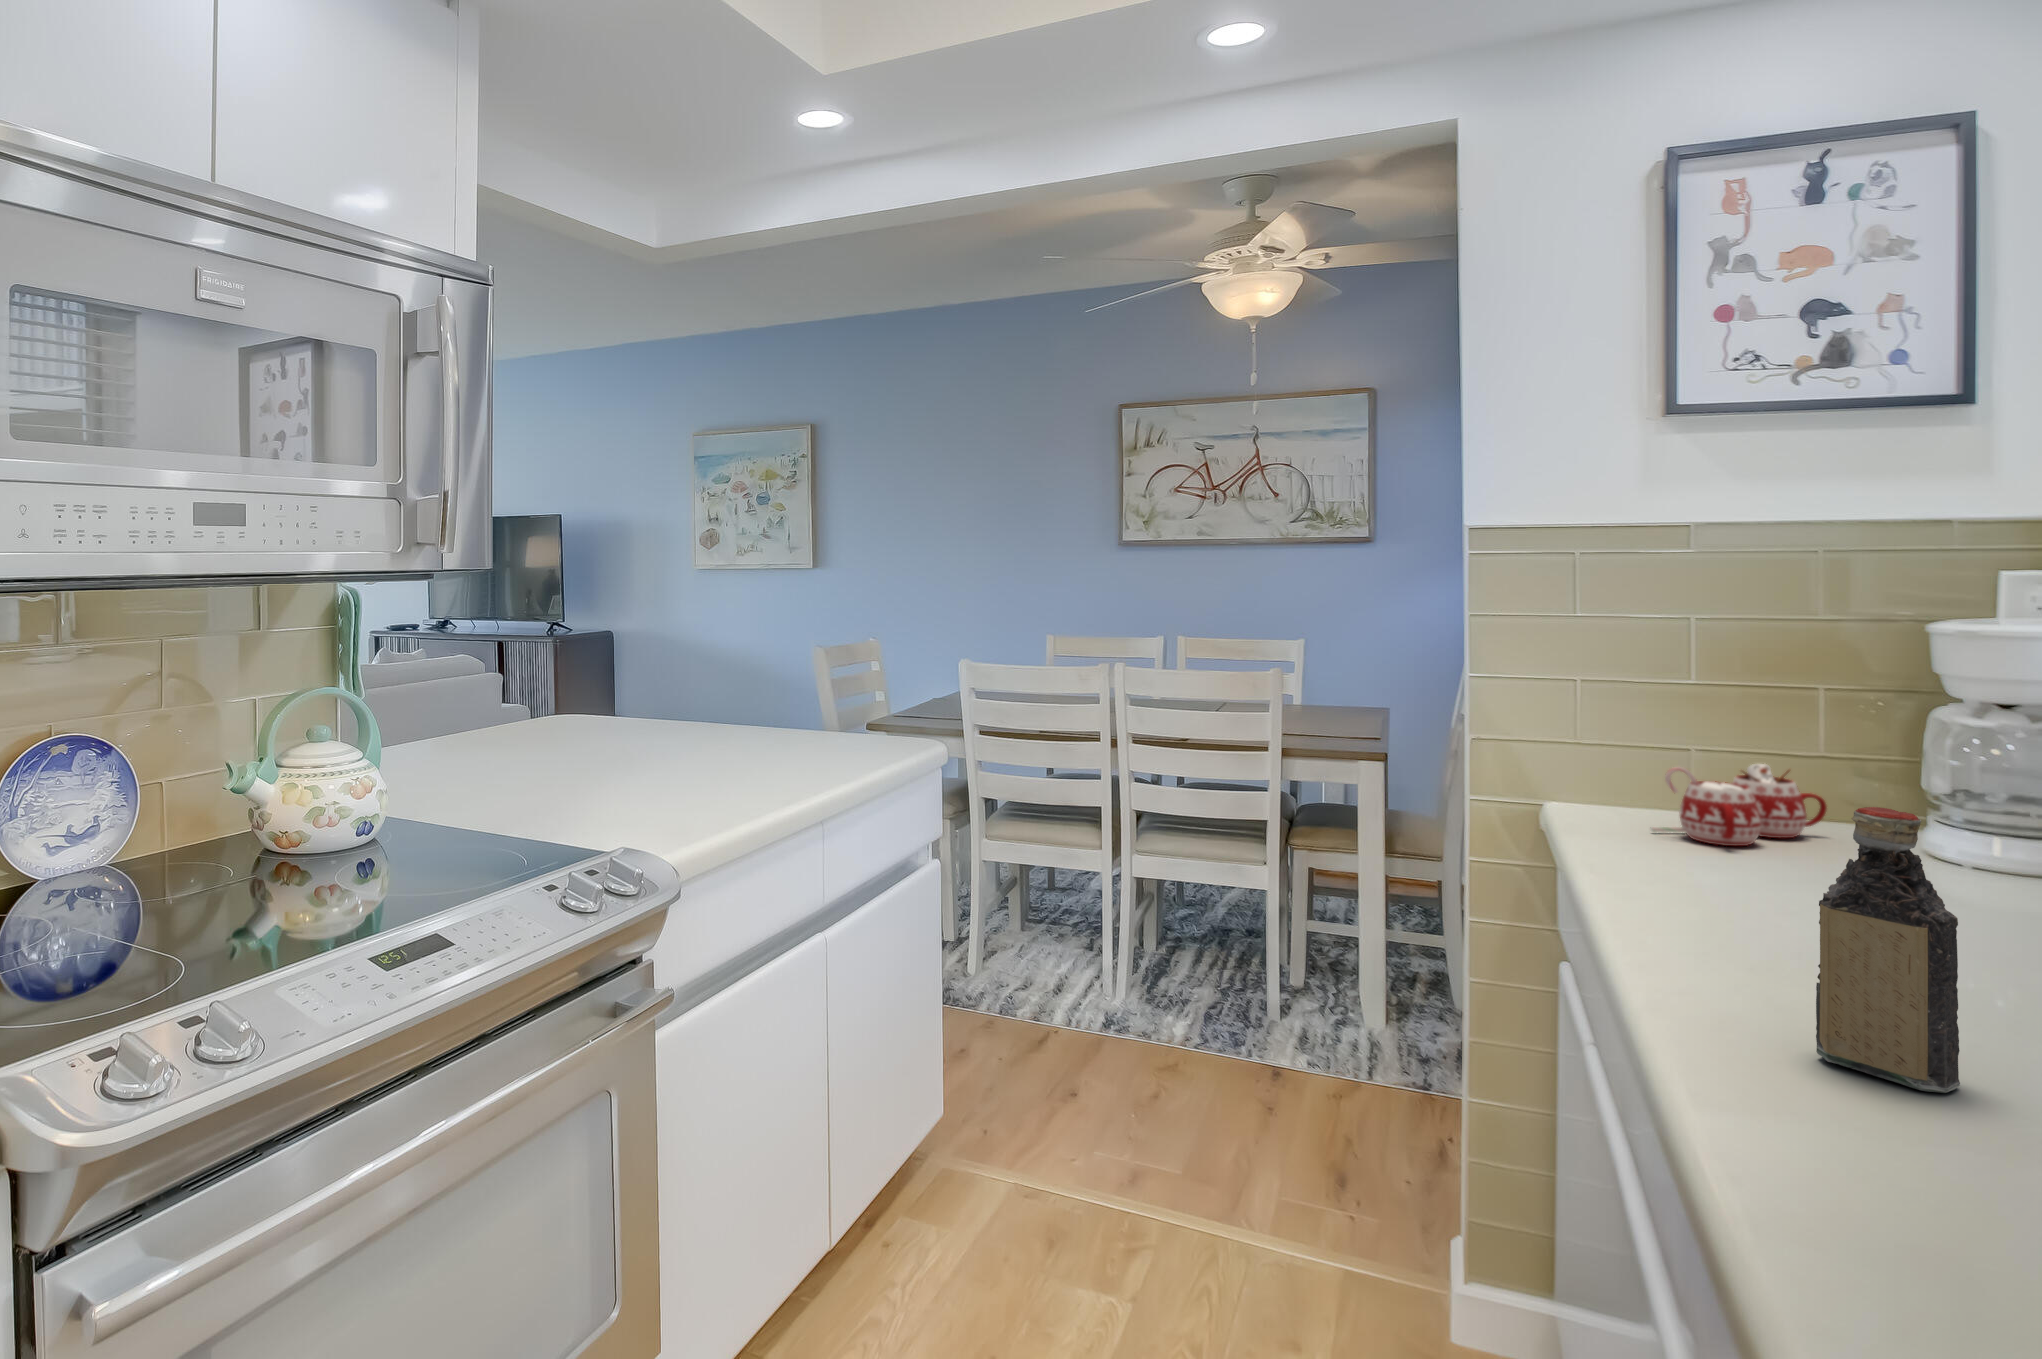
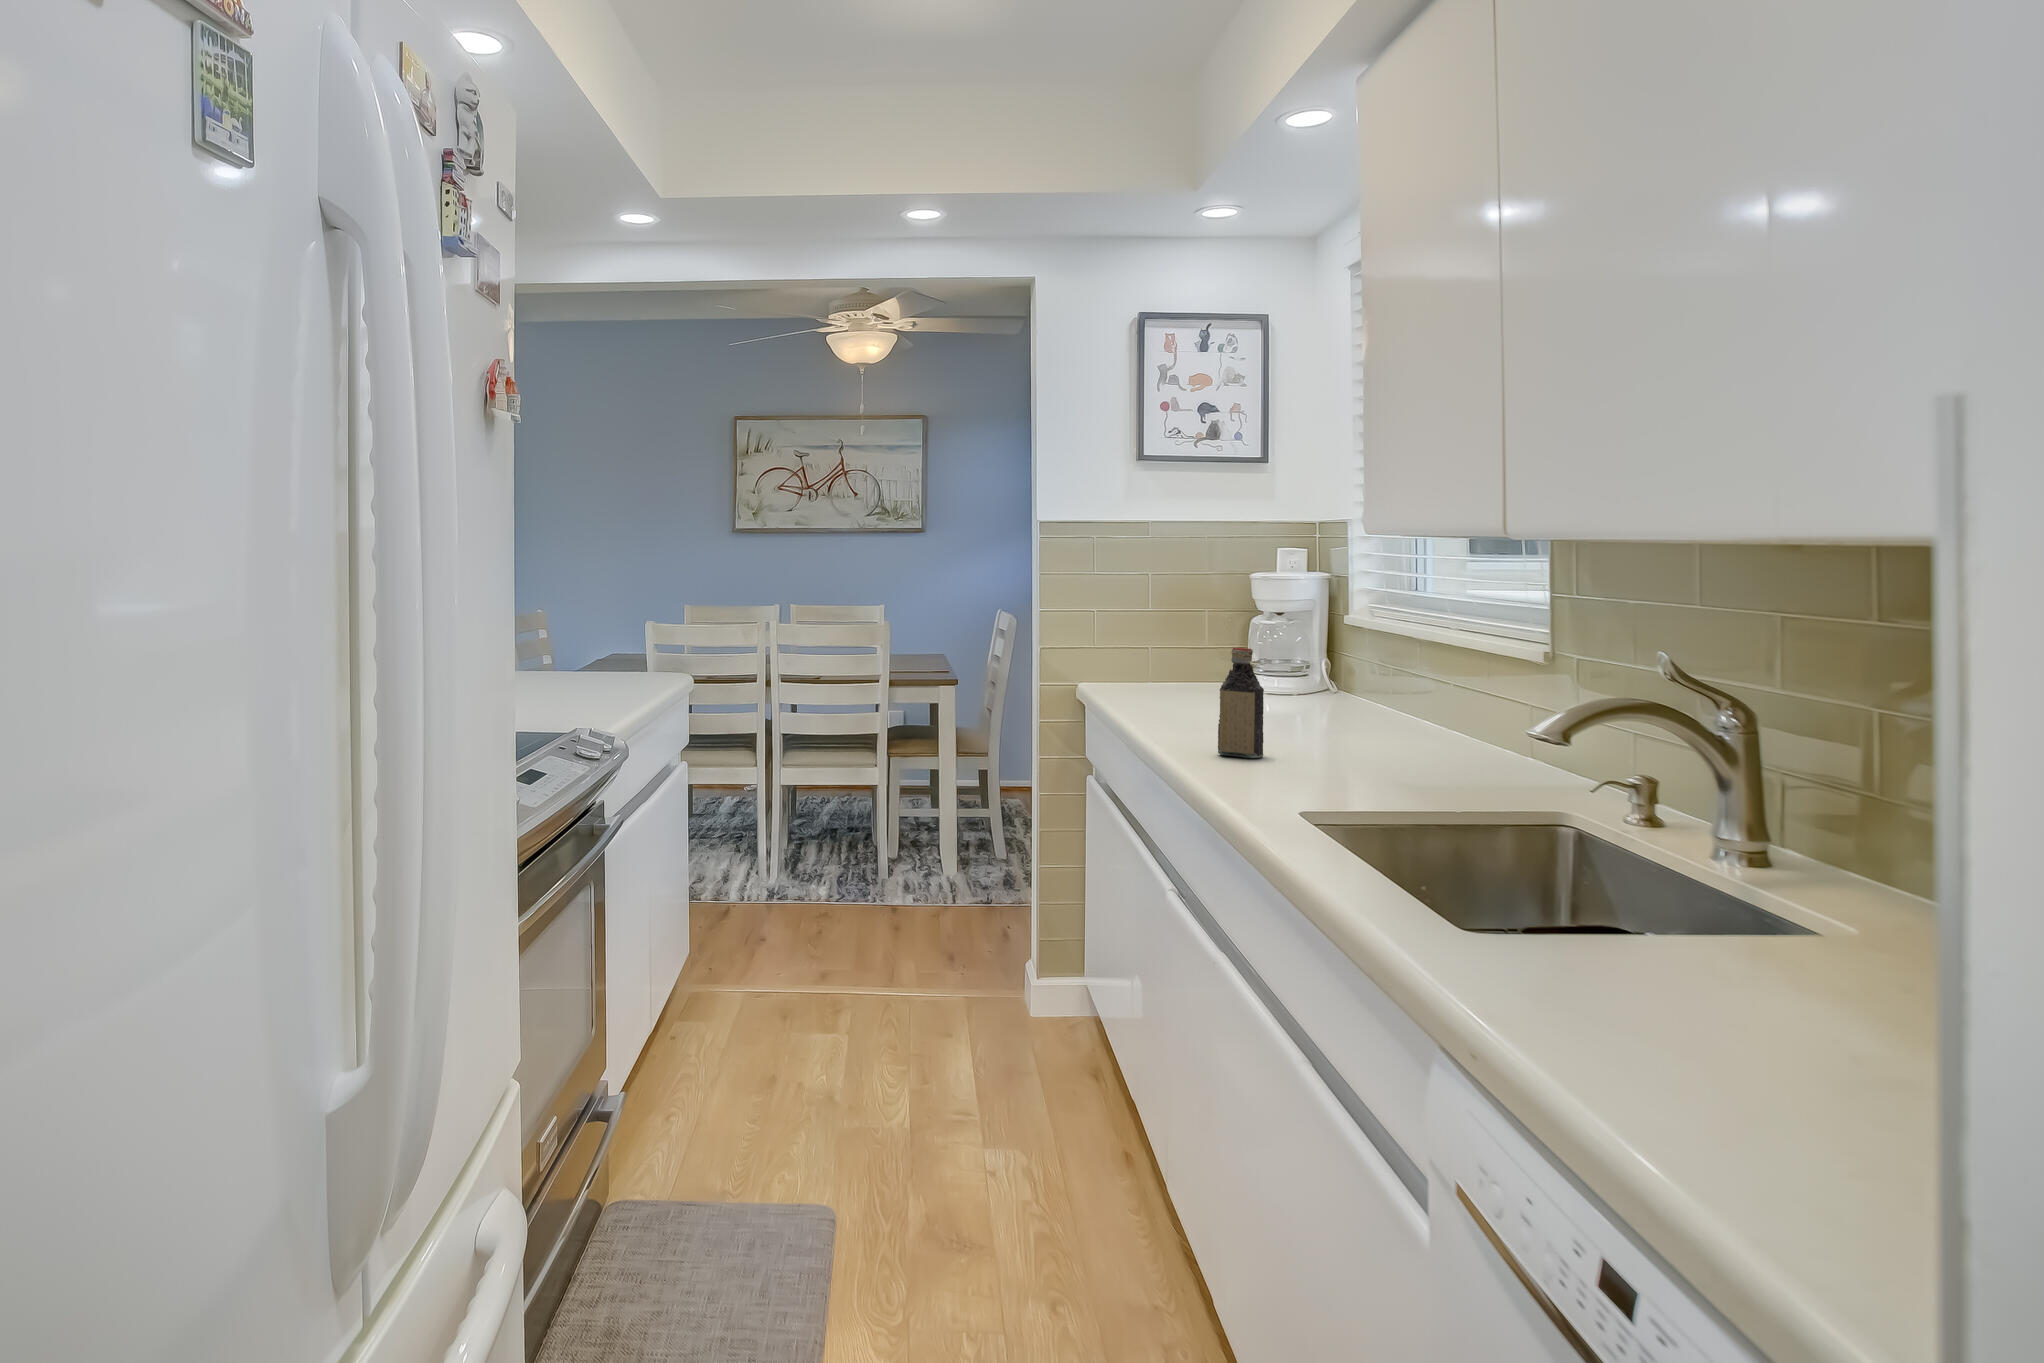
mug: present [1651,764,1827,846] -> none [1132,655,1207,698]

